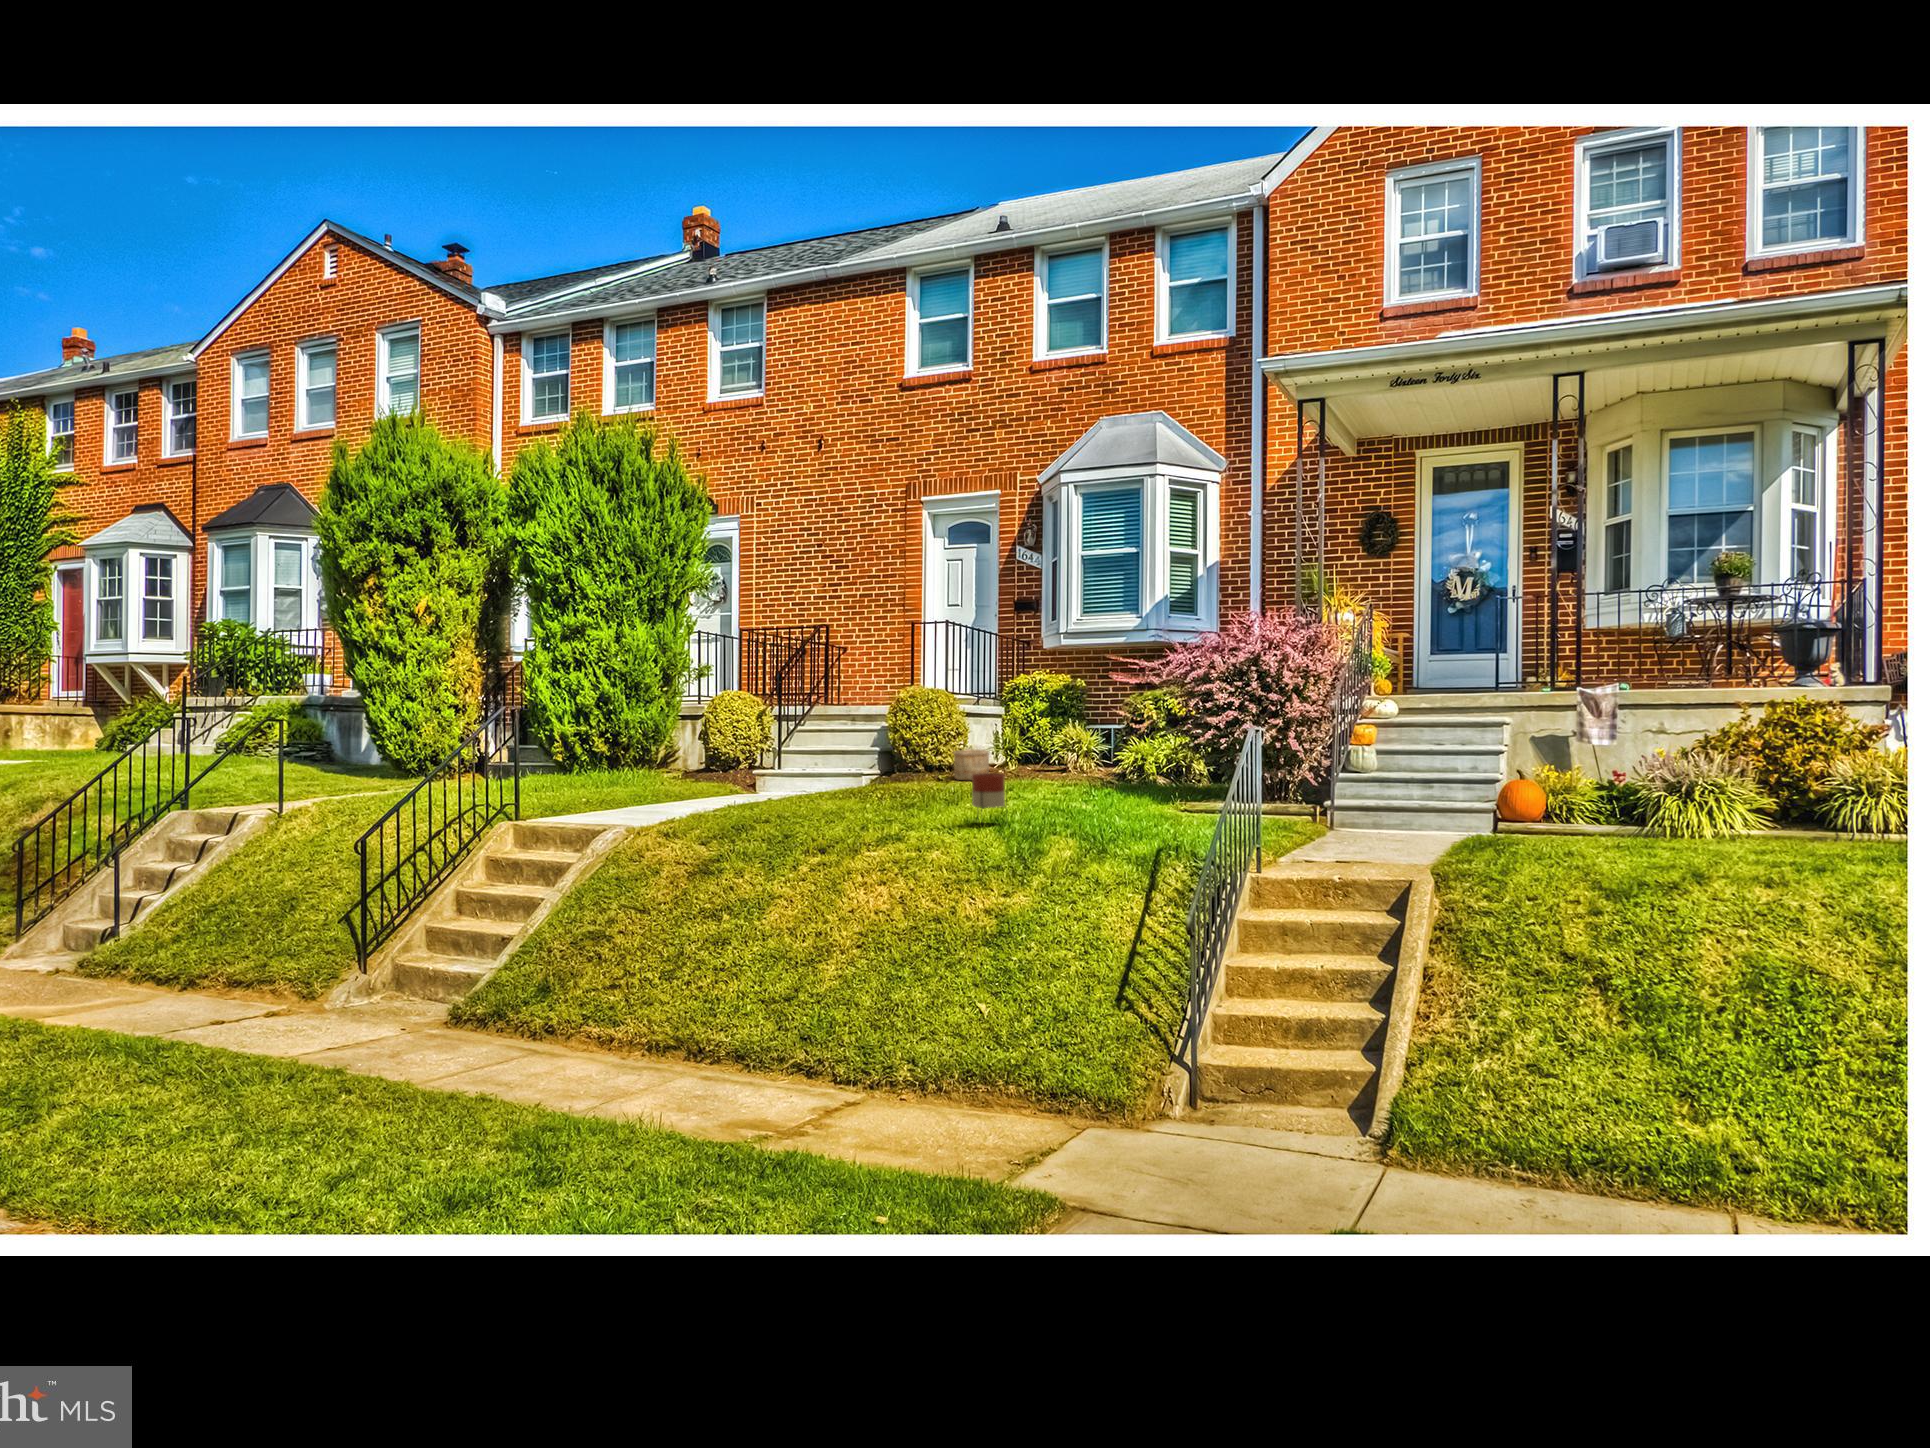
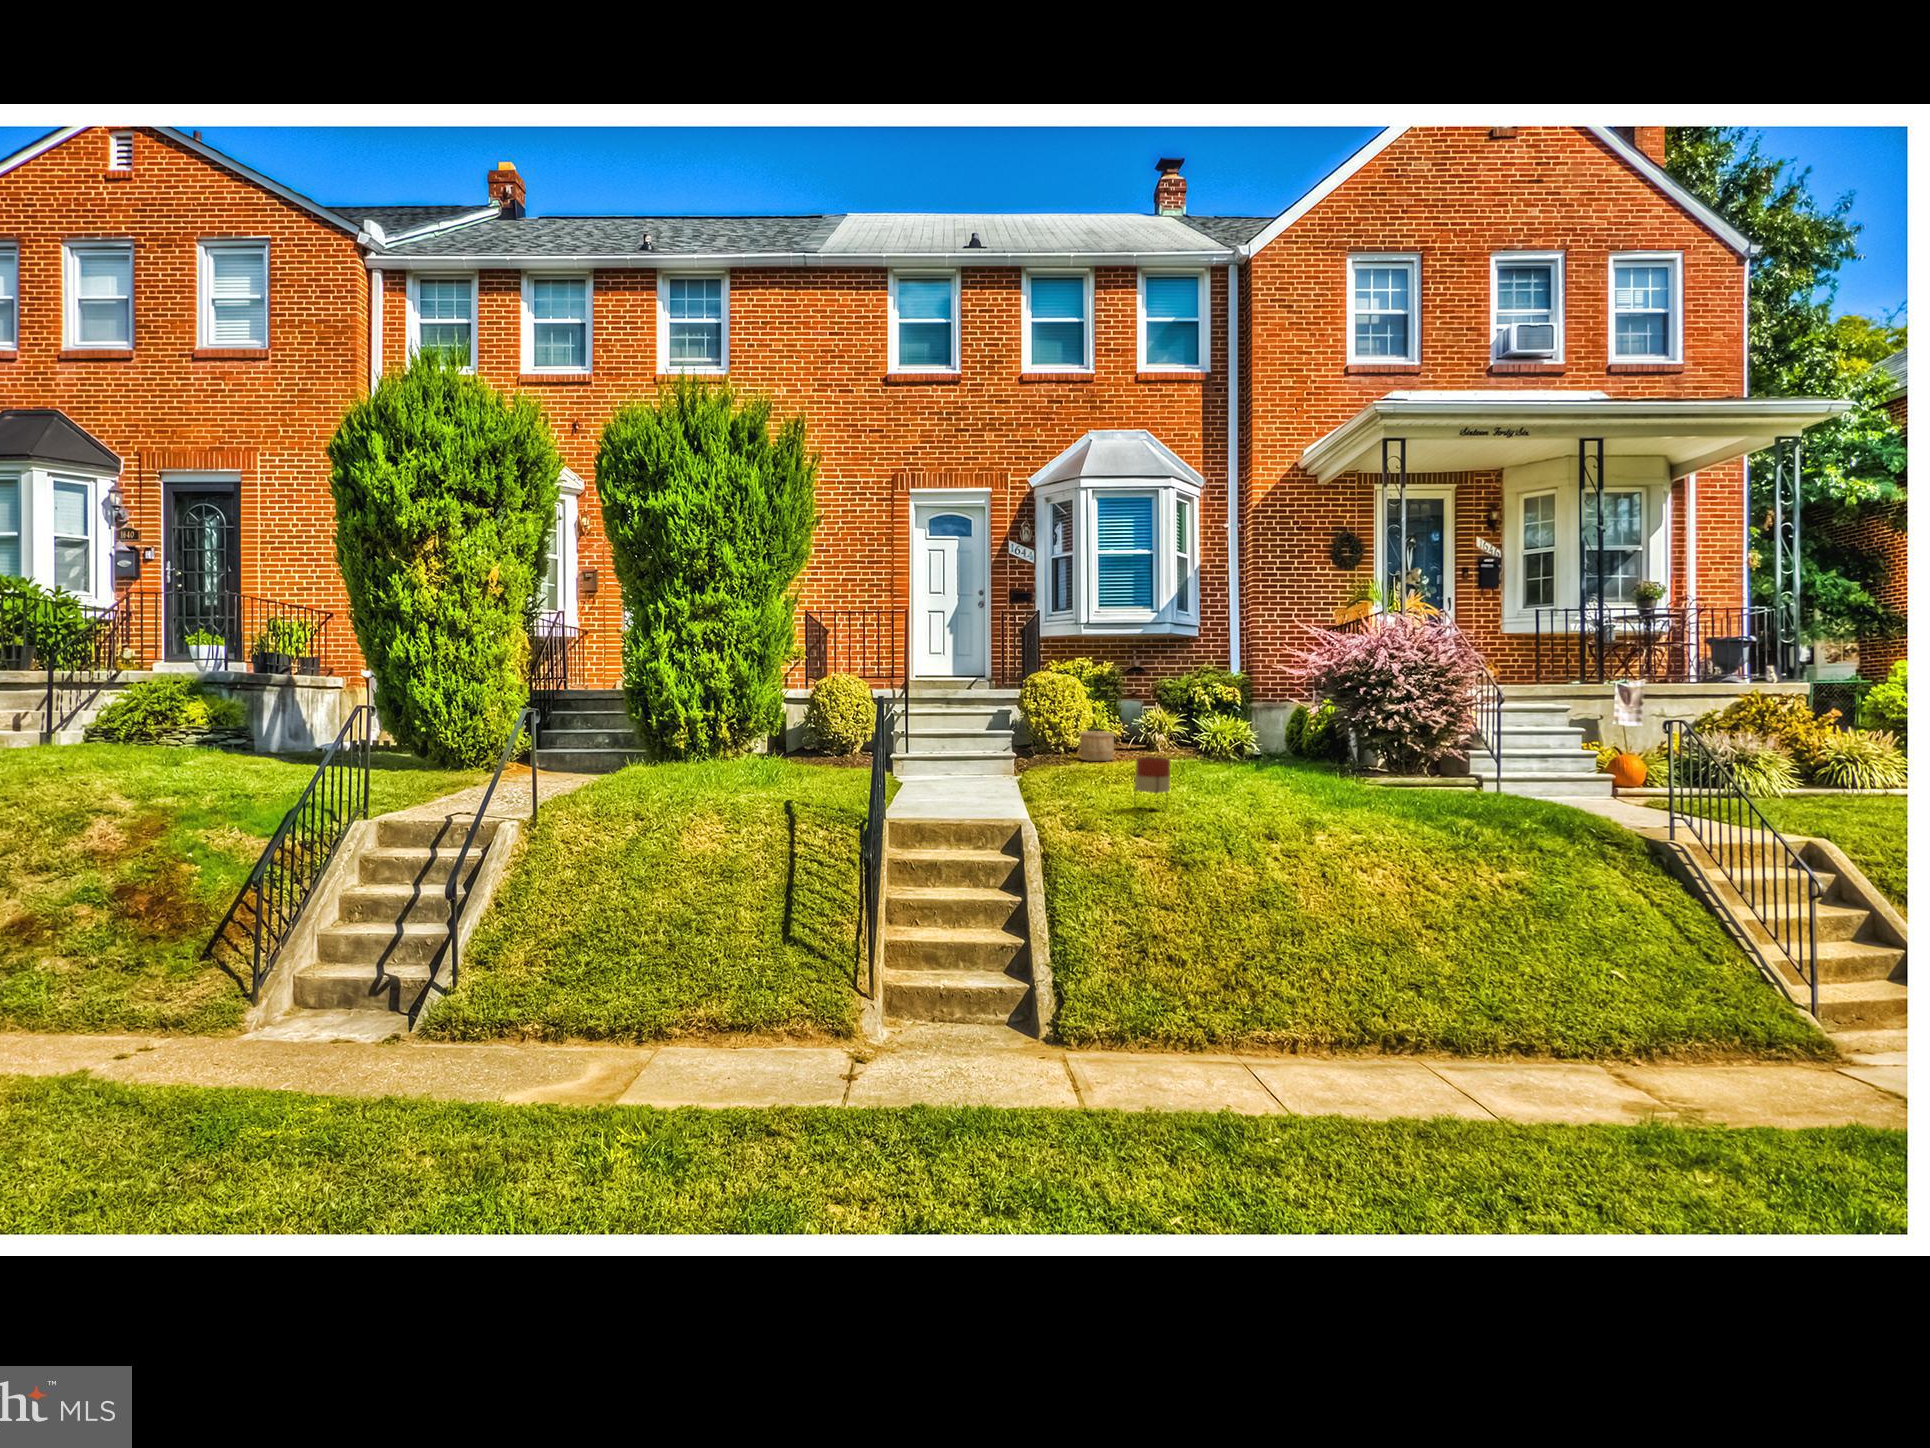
planter: present [972,773,1006,809] -> present [1134,757,1170,794]

